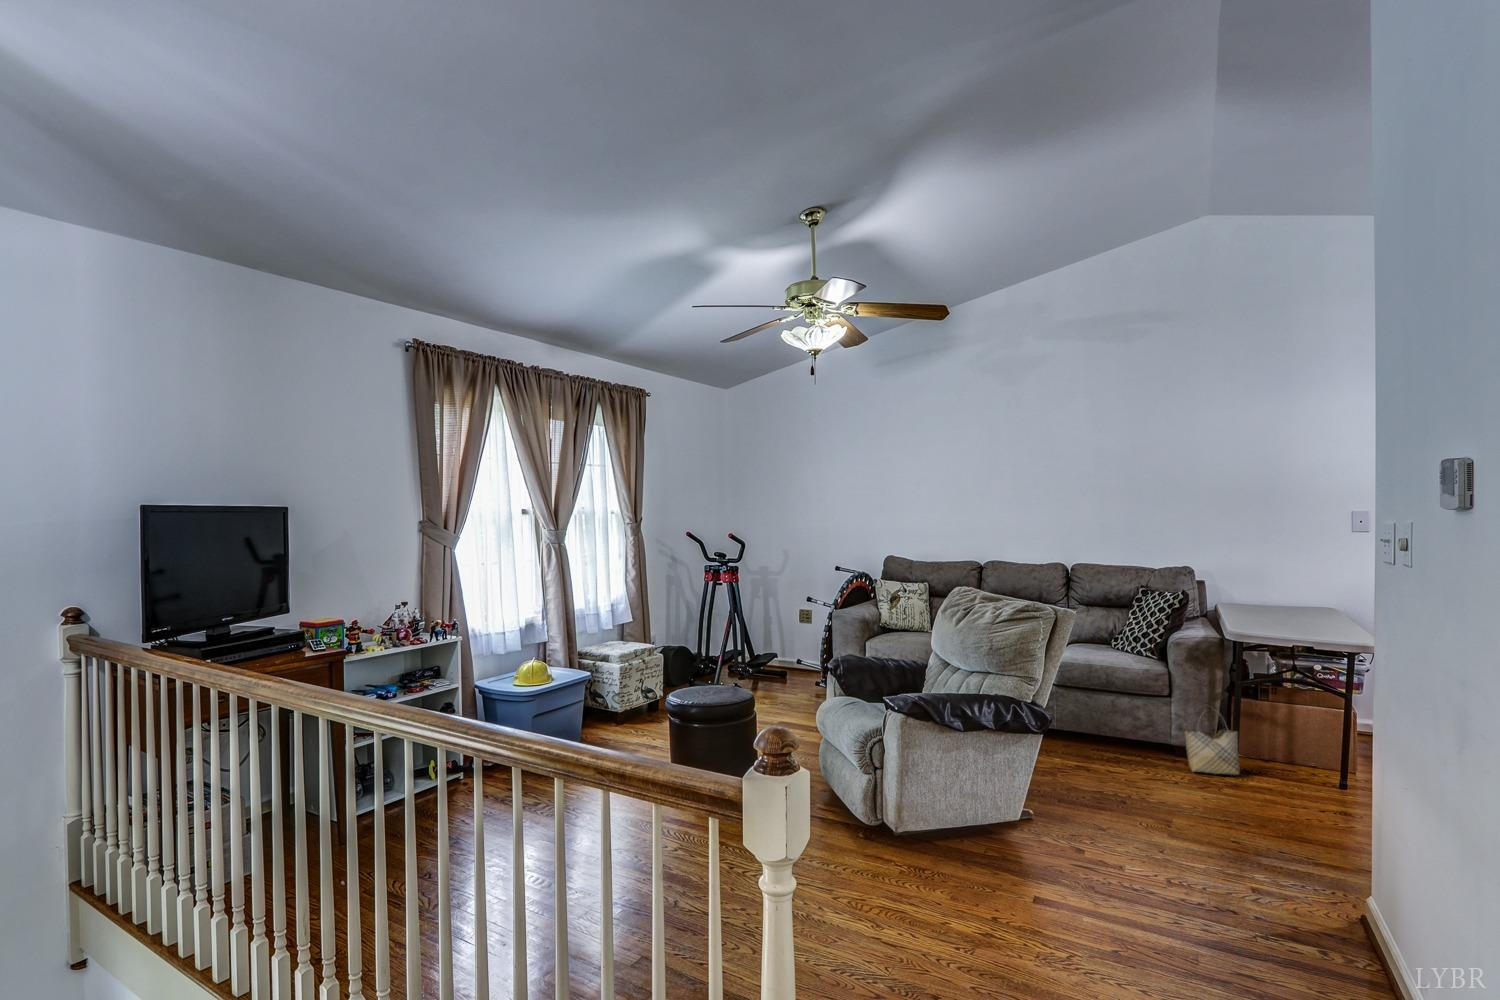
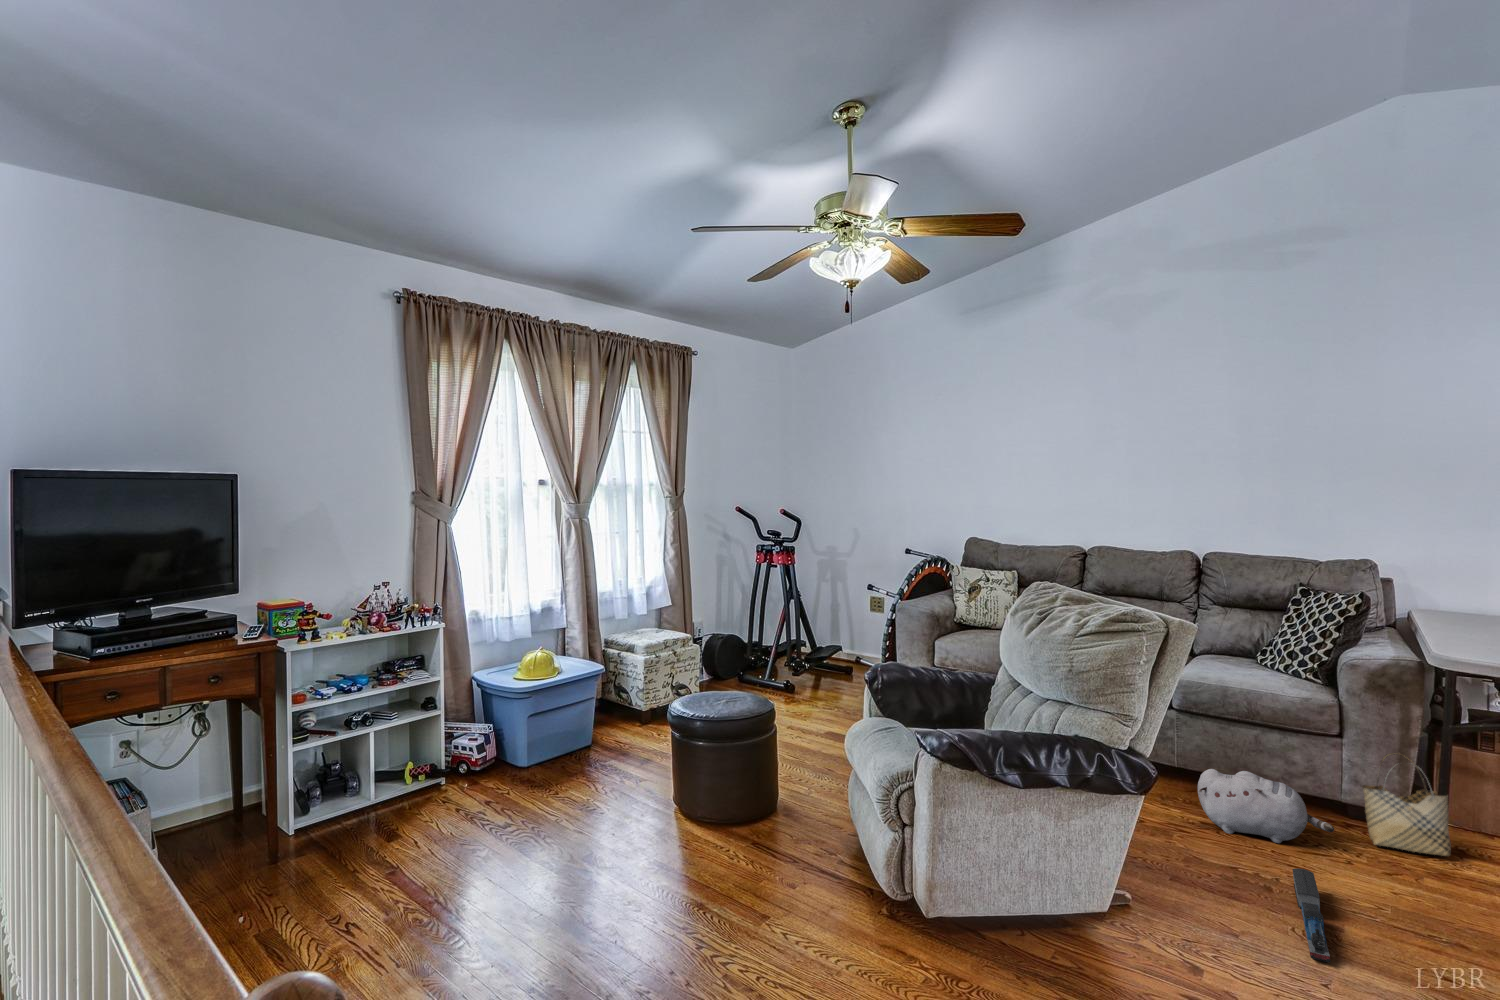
plush toy: none [1074,725,1166,775] -> present [1198,769,1334,843]
toy train: none [1138,786,1162,839] -> present [1292,868,1331,962]

